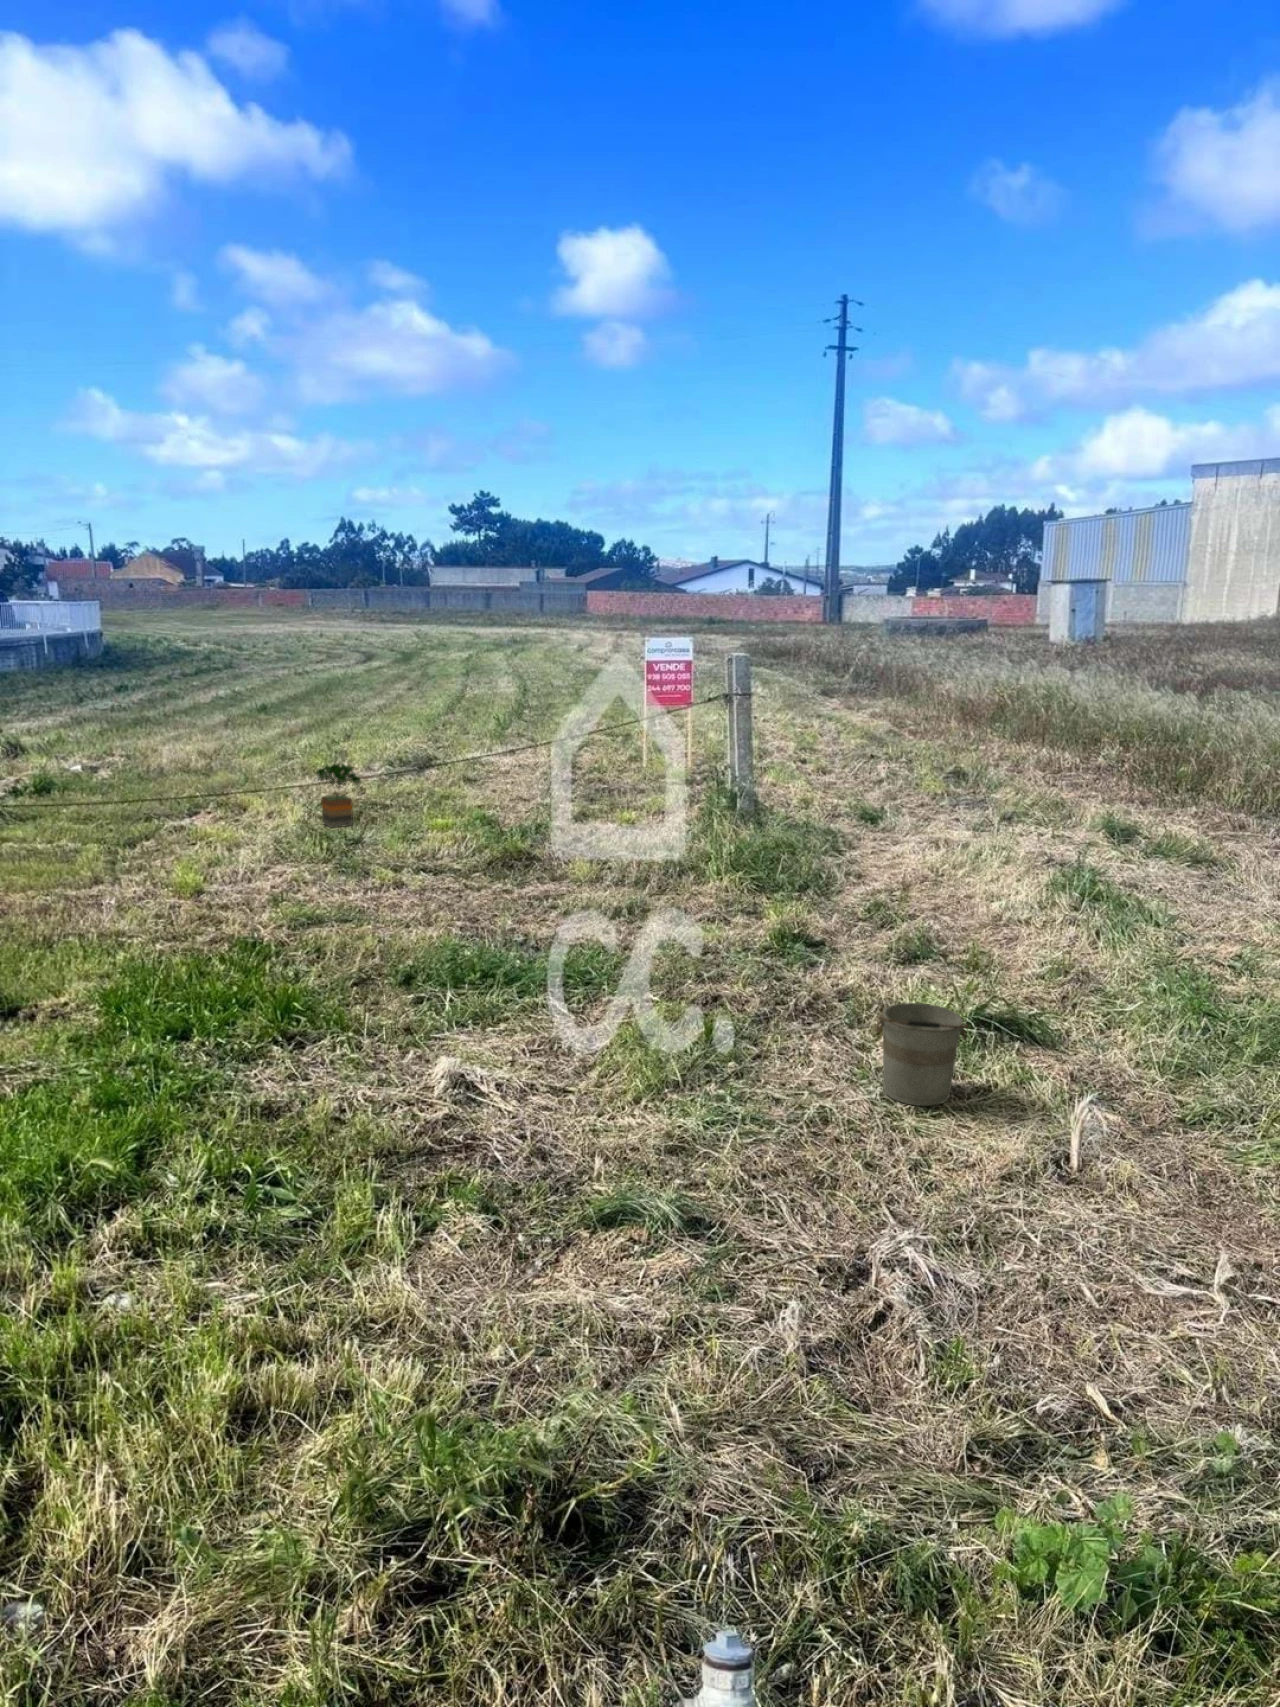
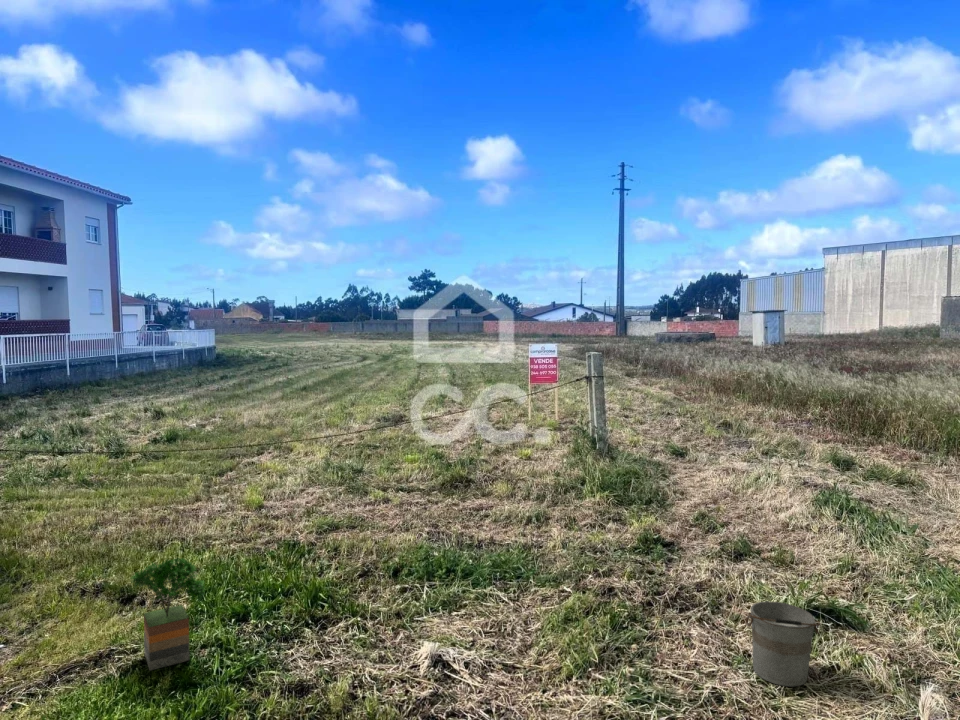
potted tree: present [316,764,361,828] -> present [131,557,204,670]

